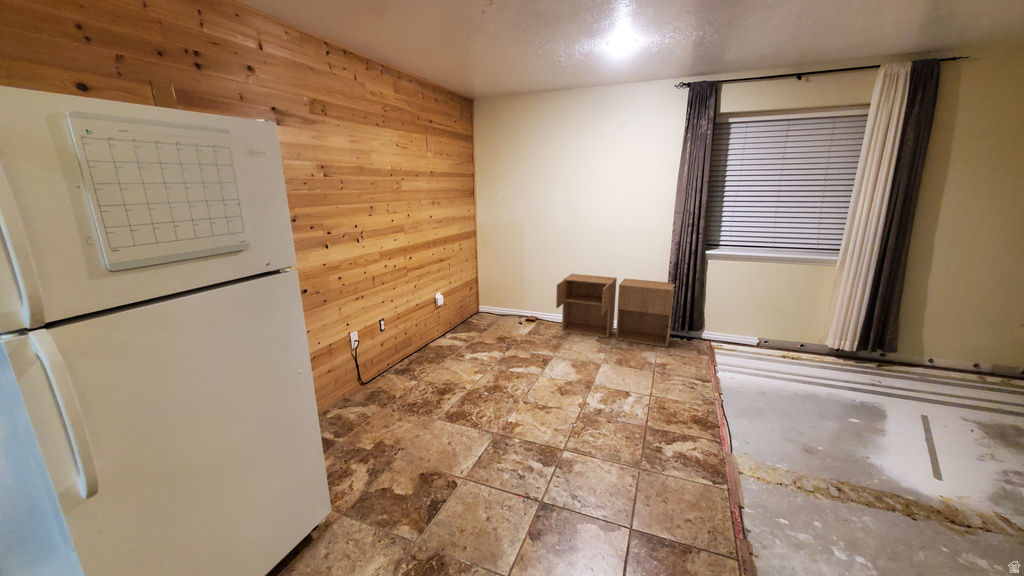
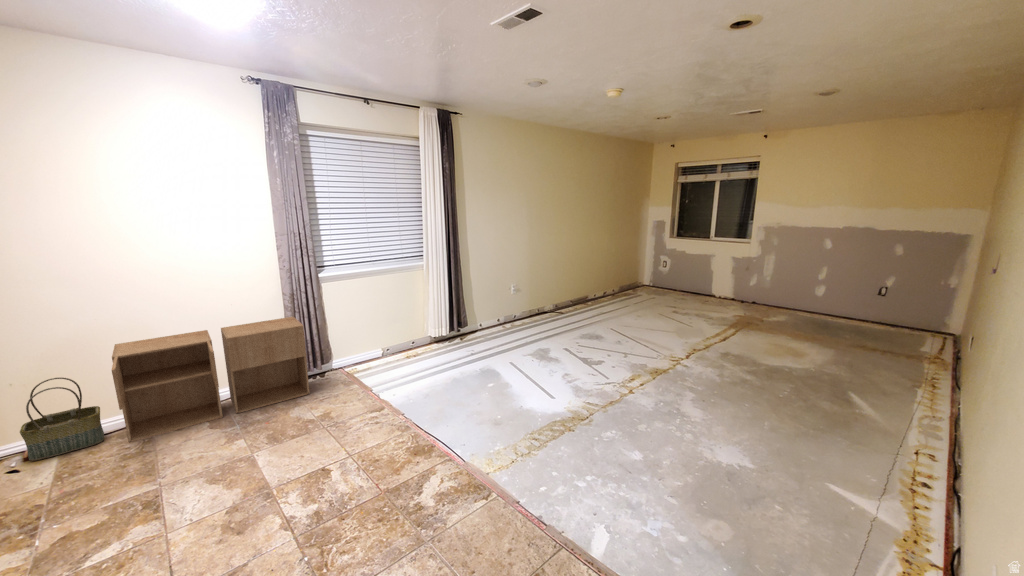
basket: none [528,284,559,326] -> present [20,377,104,461]

